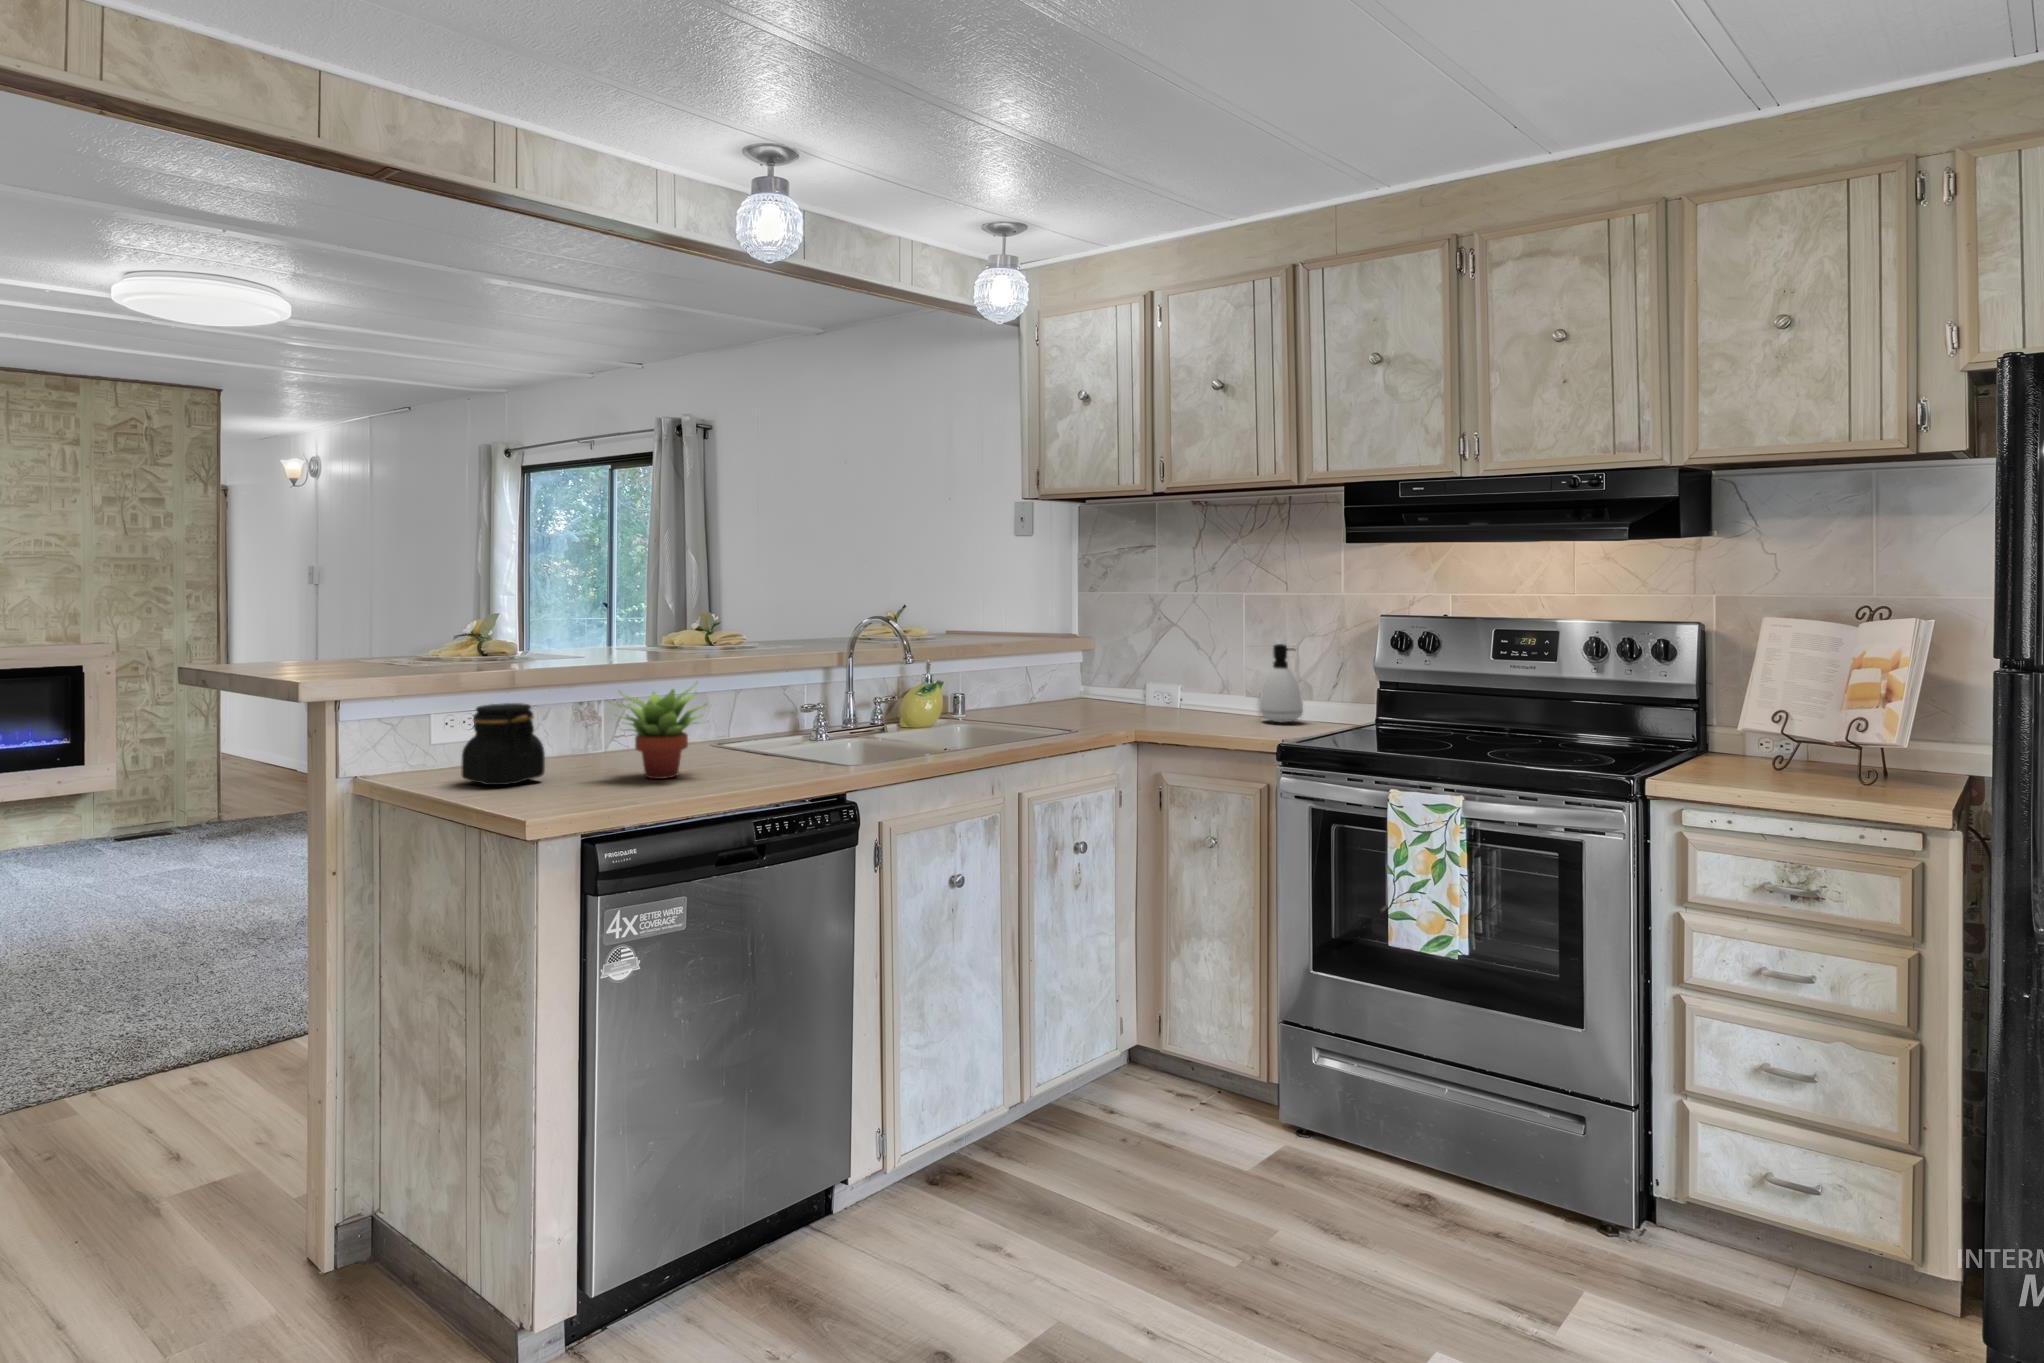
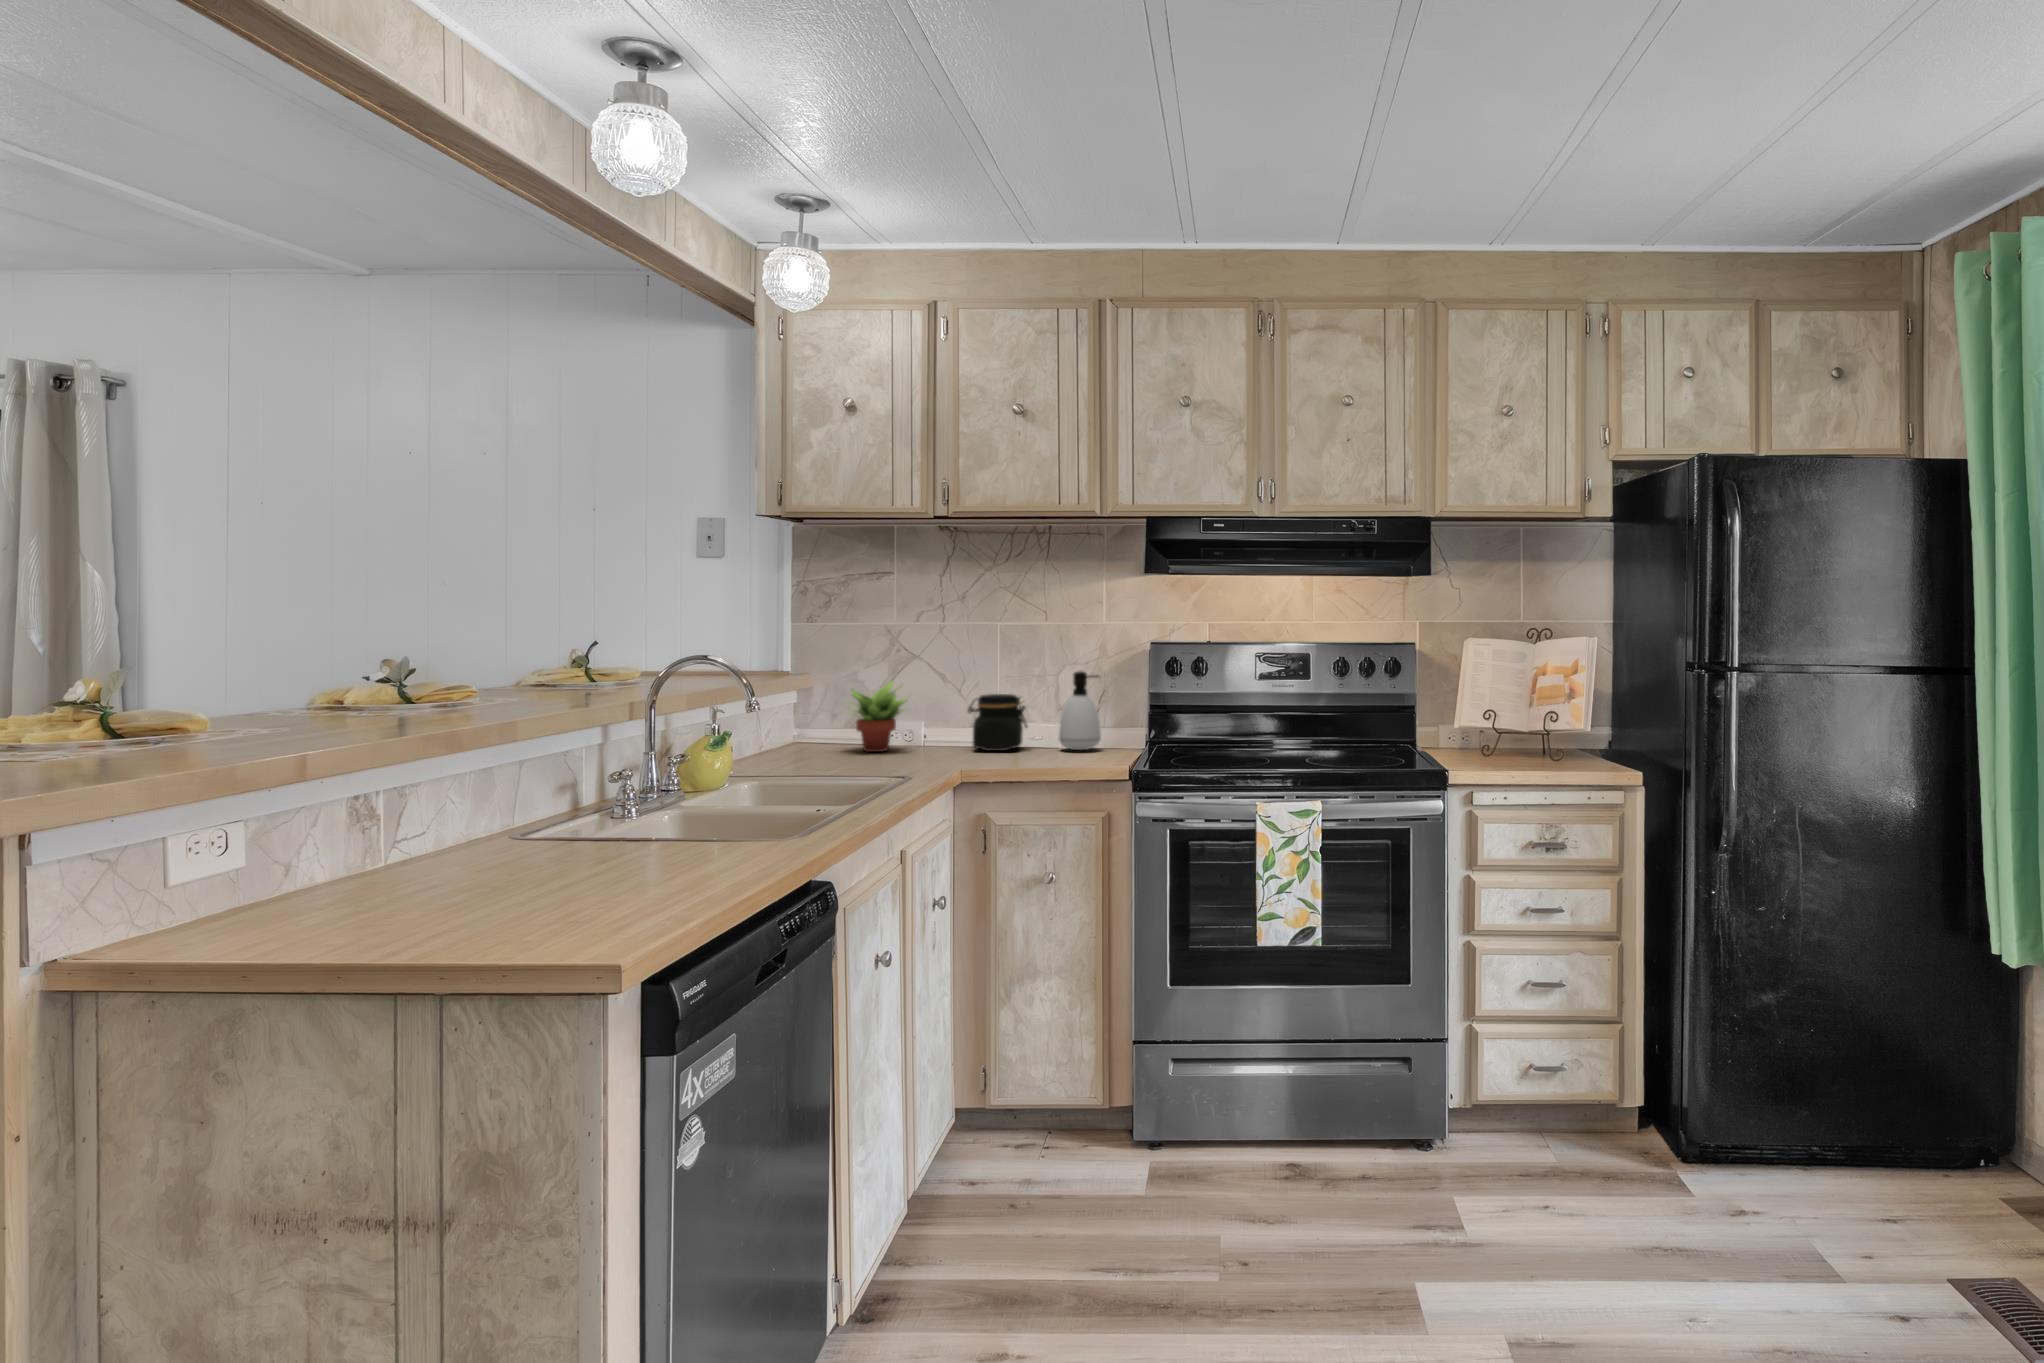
succulent plant: present [610,685,707,779] -> present [851,681,906,752]
jar: present [462,703,545,785] -> present [968,694,1027,751]

